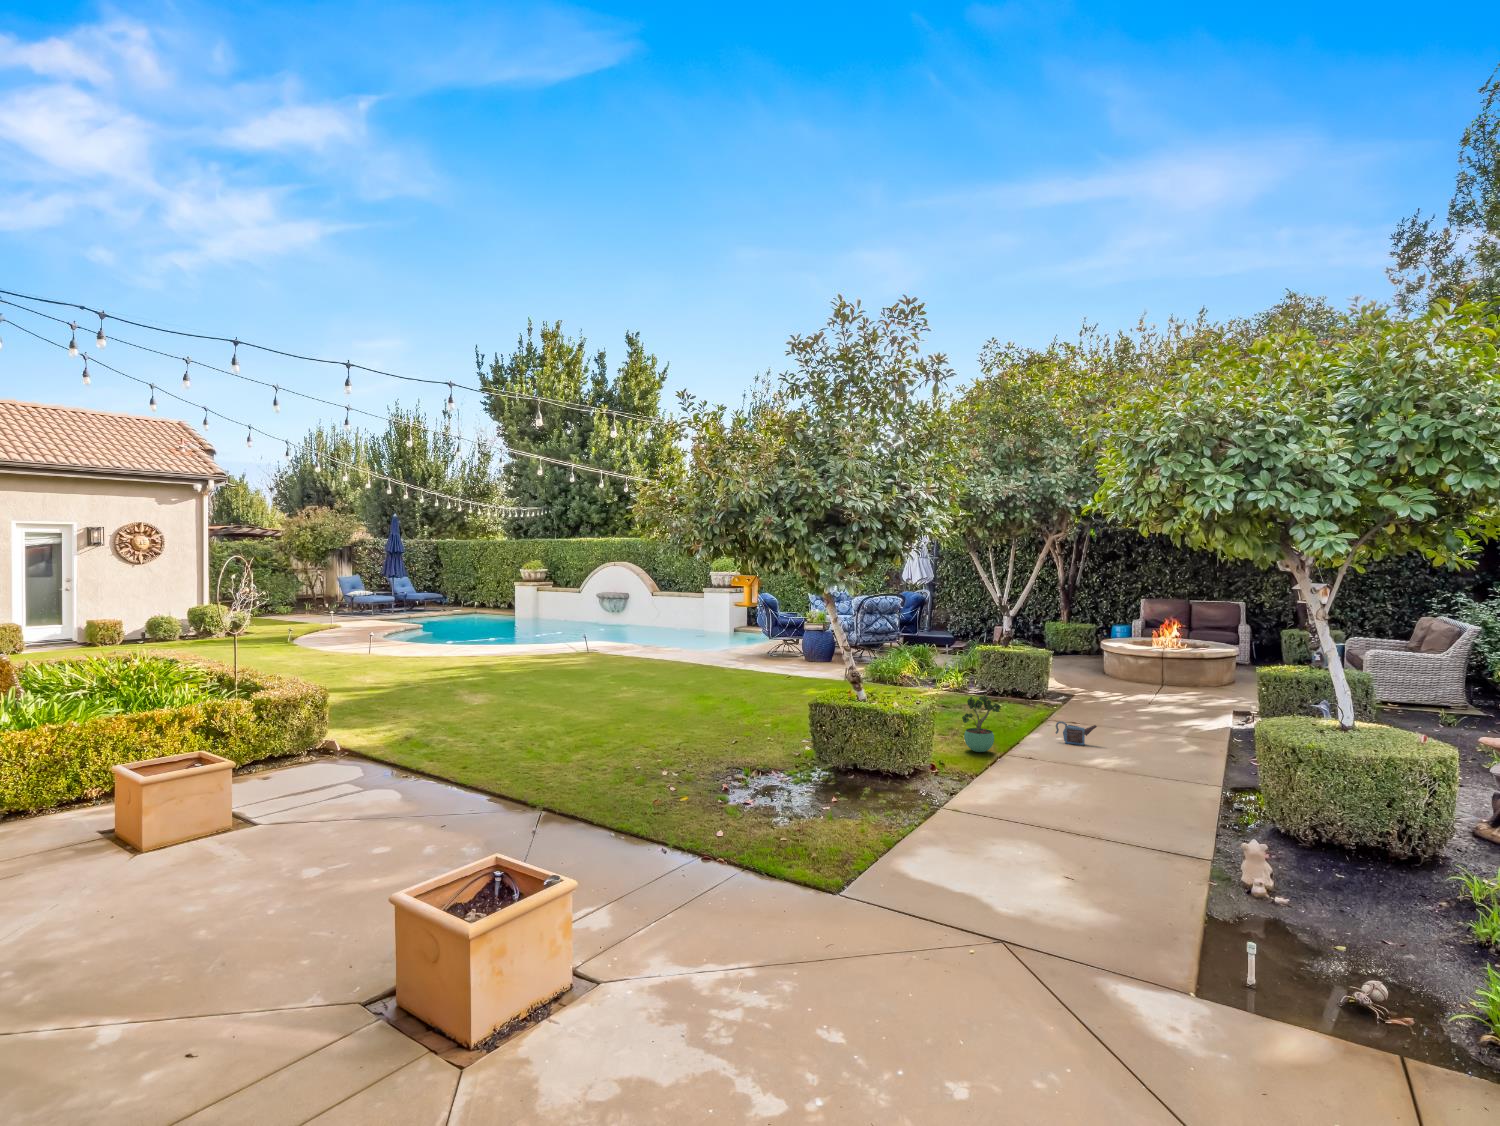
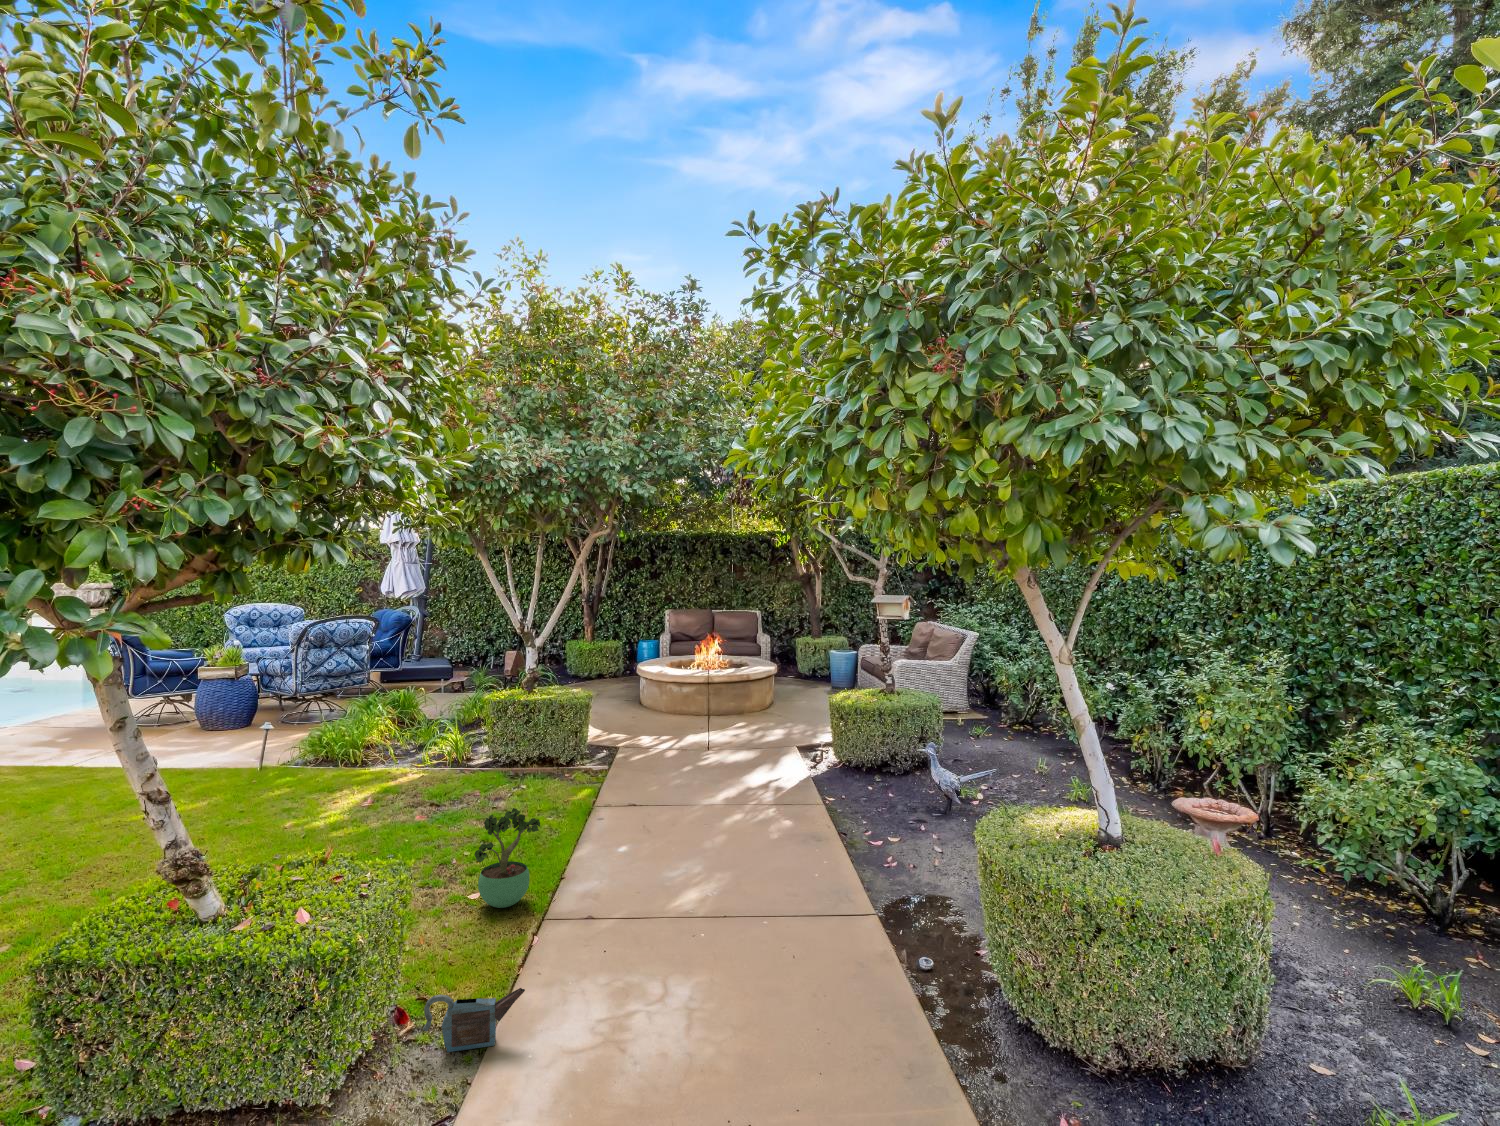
watering can: present [1055,721,1097,745] -> present [423,988,525,1052]

